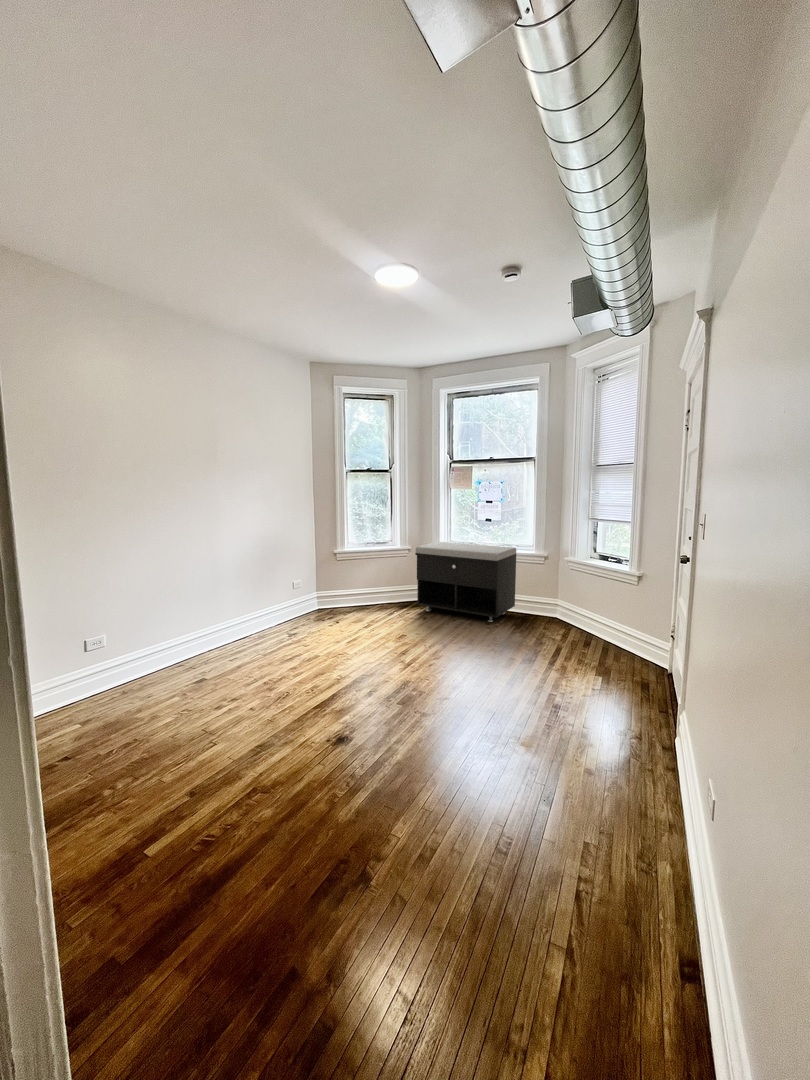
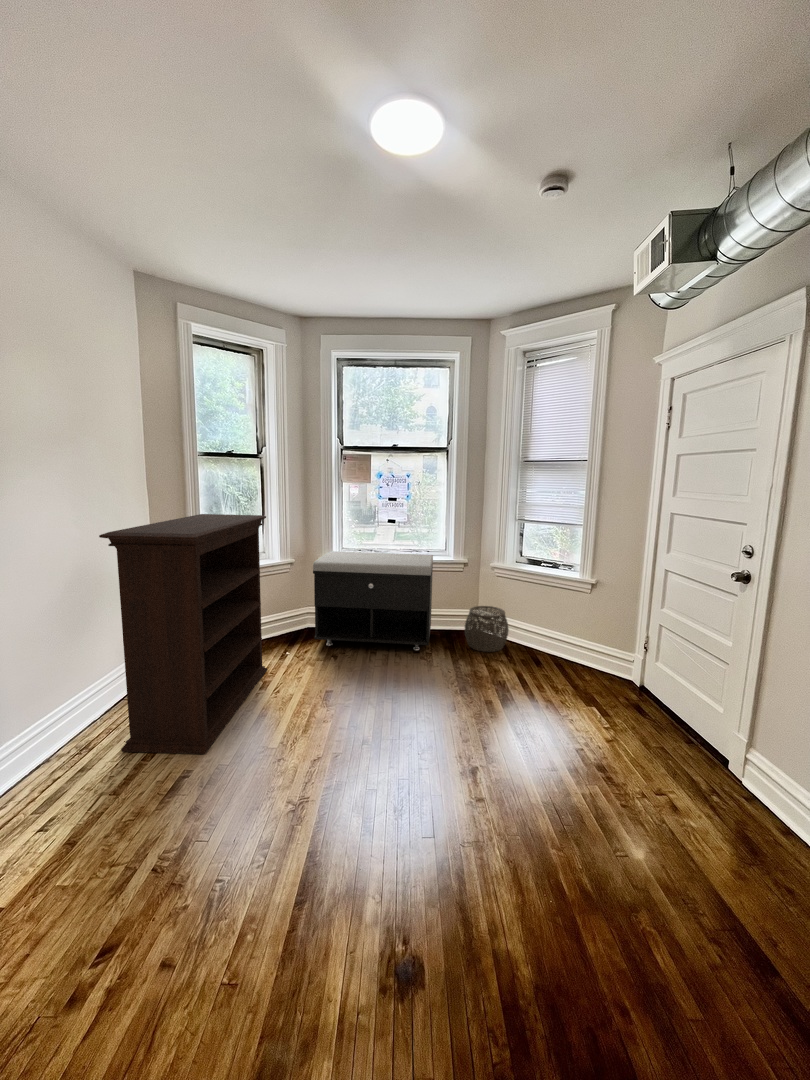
bookshelf: none [269,509,378,649] -> present [99,514,267,754]
woven basket: none [532,592,572,631] -> present [465,606,509,652]

